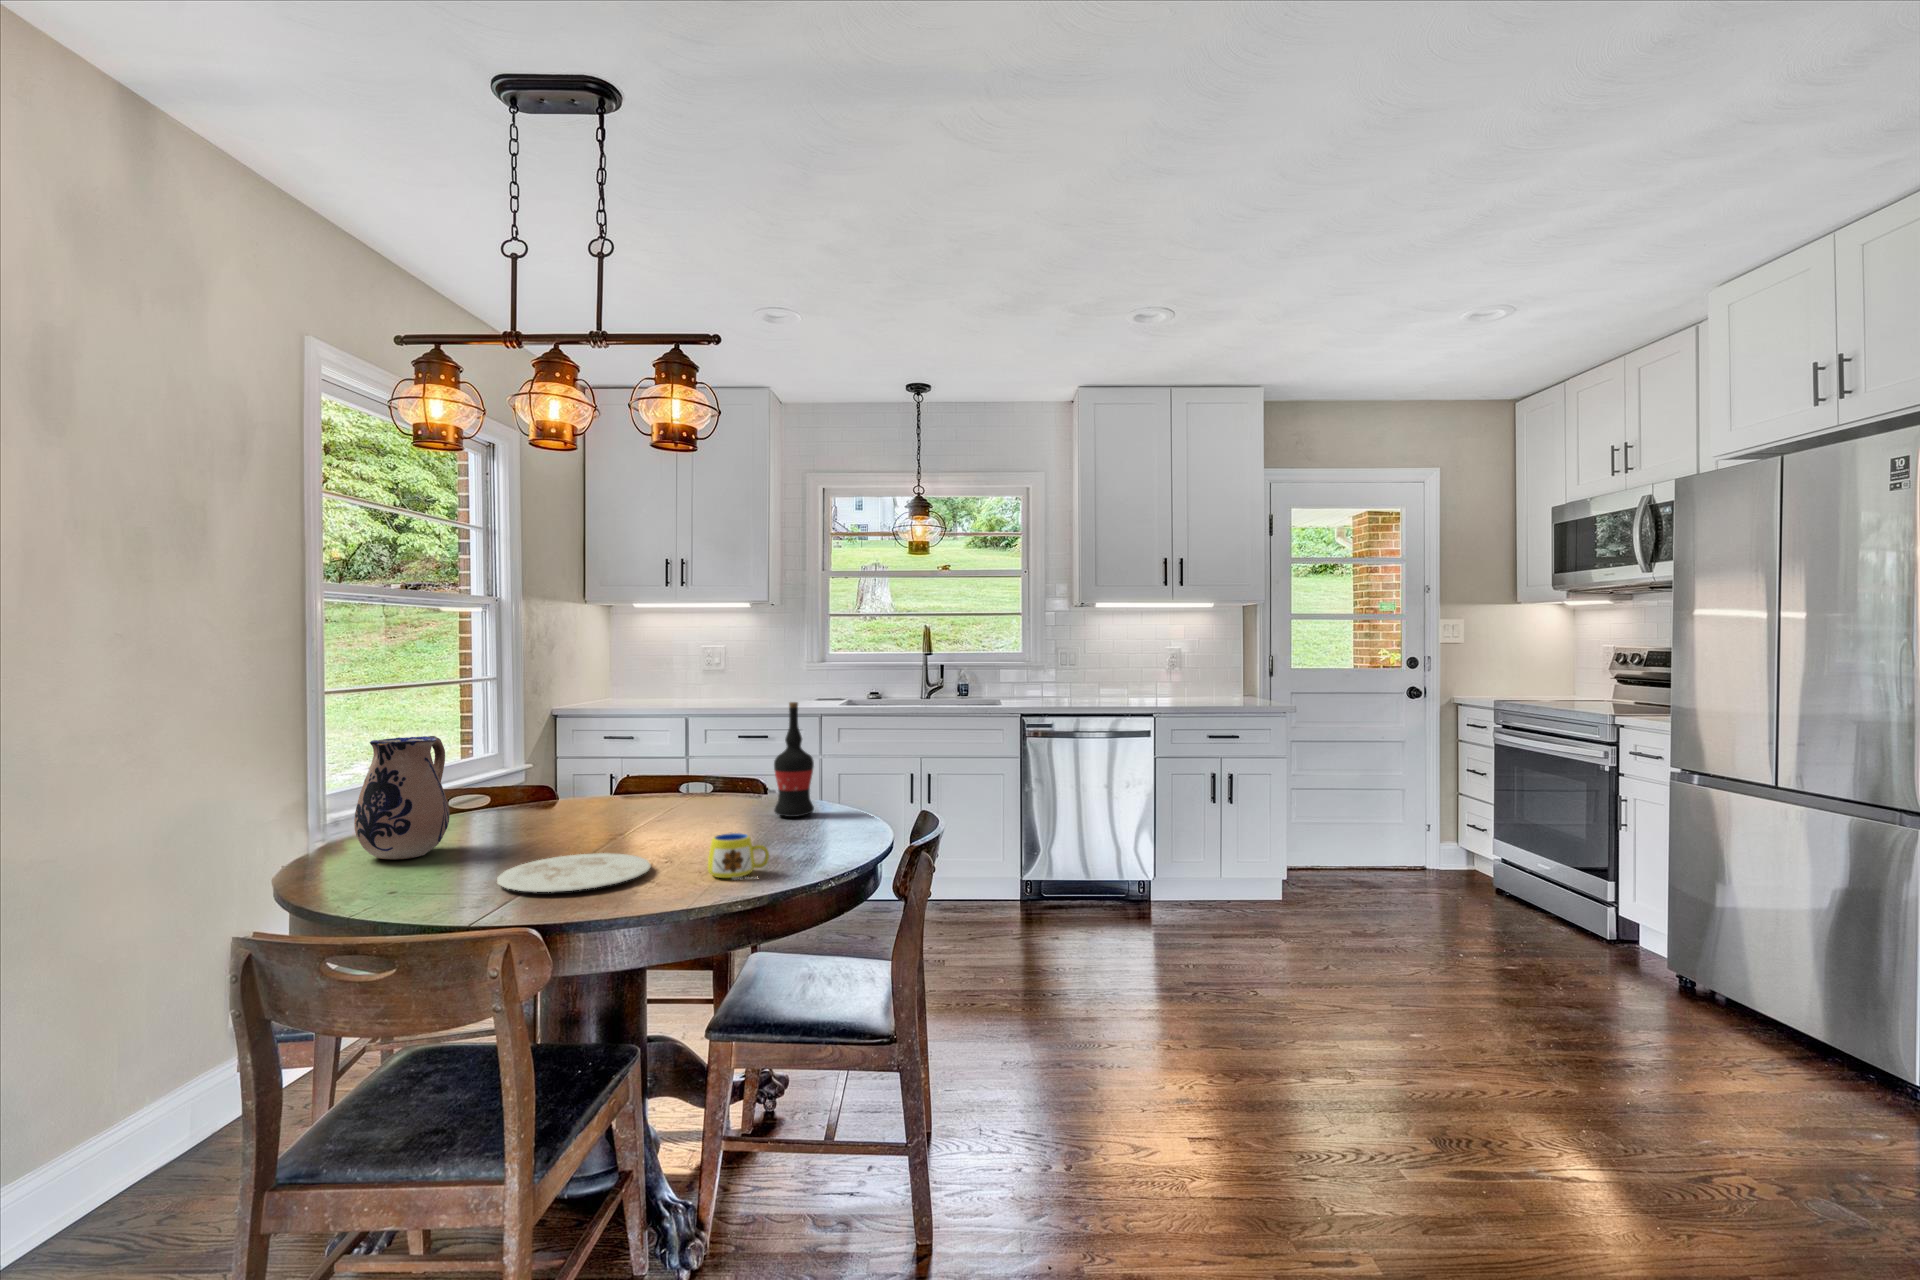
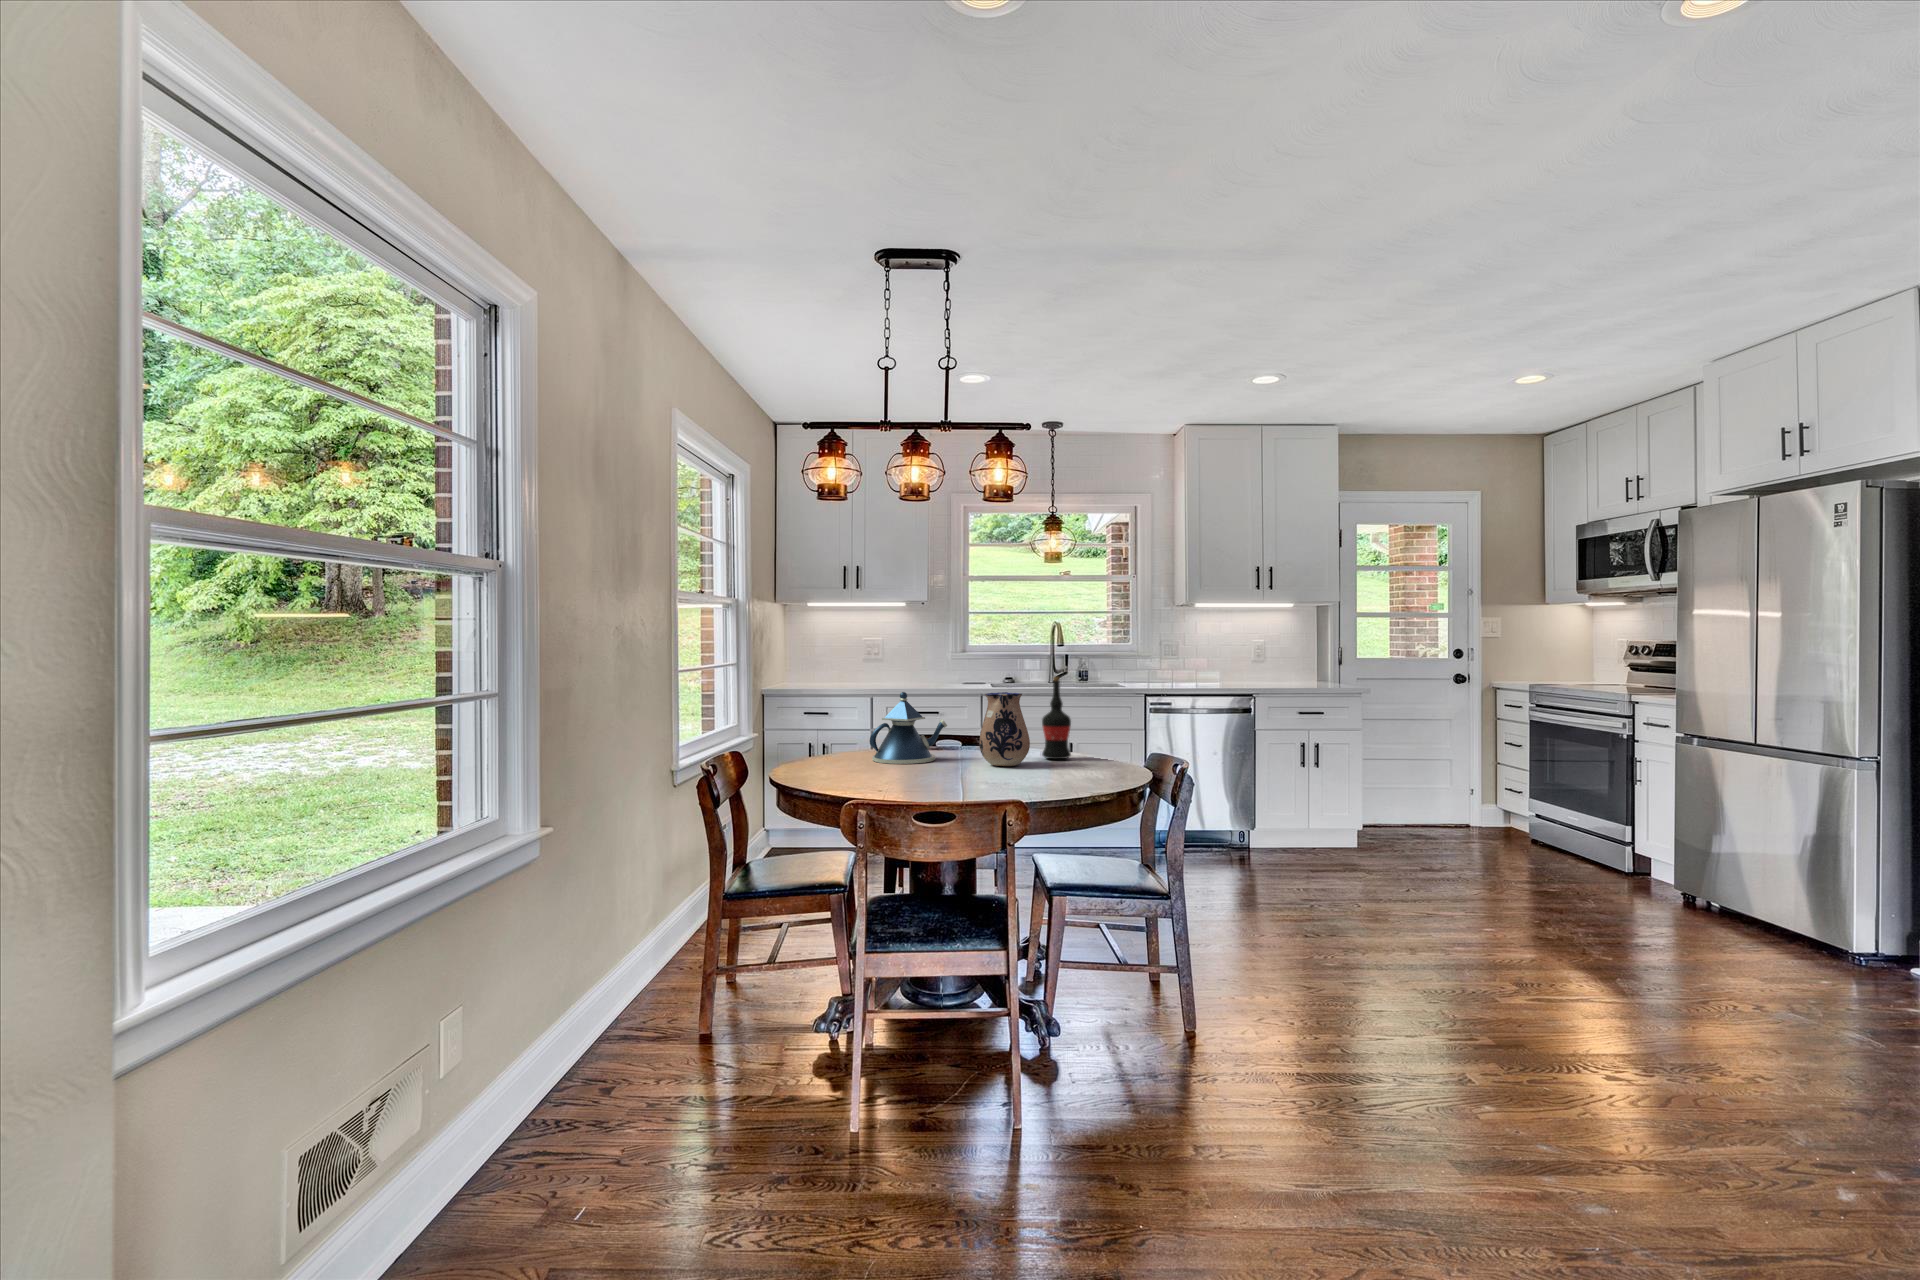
teapot: none [528,723,645,826] -> present [870,692,947,764]
ceramic pitcher: present [354,736,449,860] -> present [979,692,1030,766]
mug: present [708,833,769,879] -> none [1061,759,1100,787]
plate: present [497,853,651,892] -> none [931,775,1025,792]

